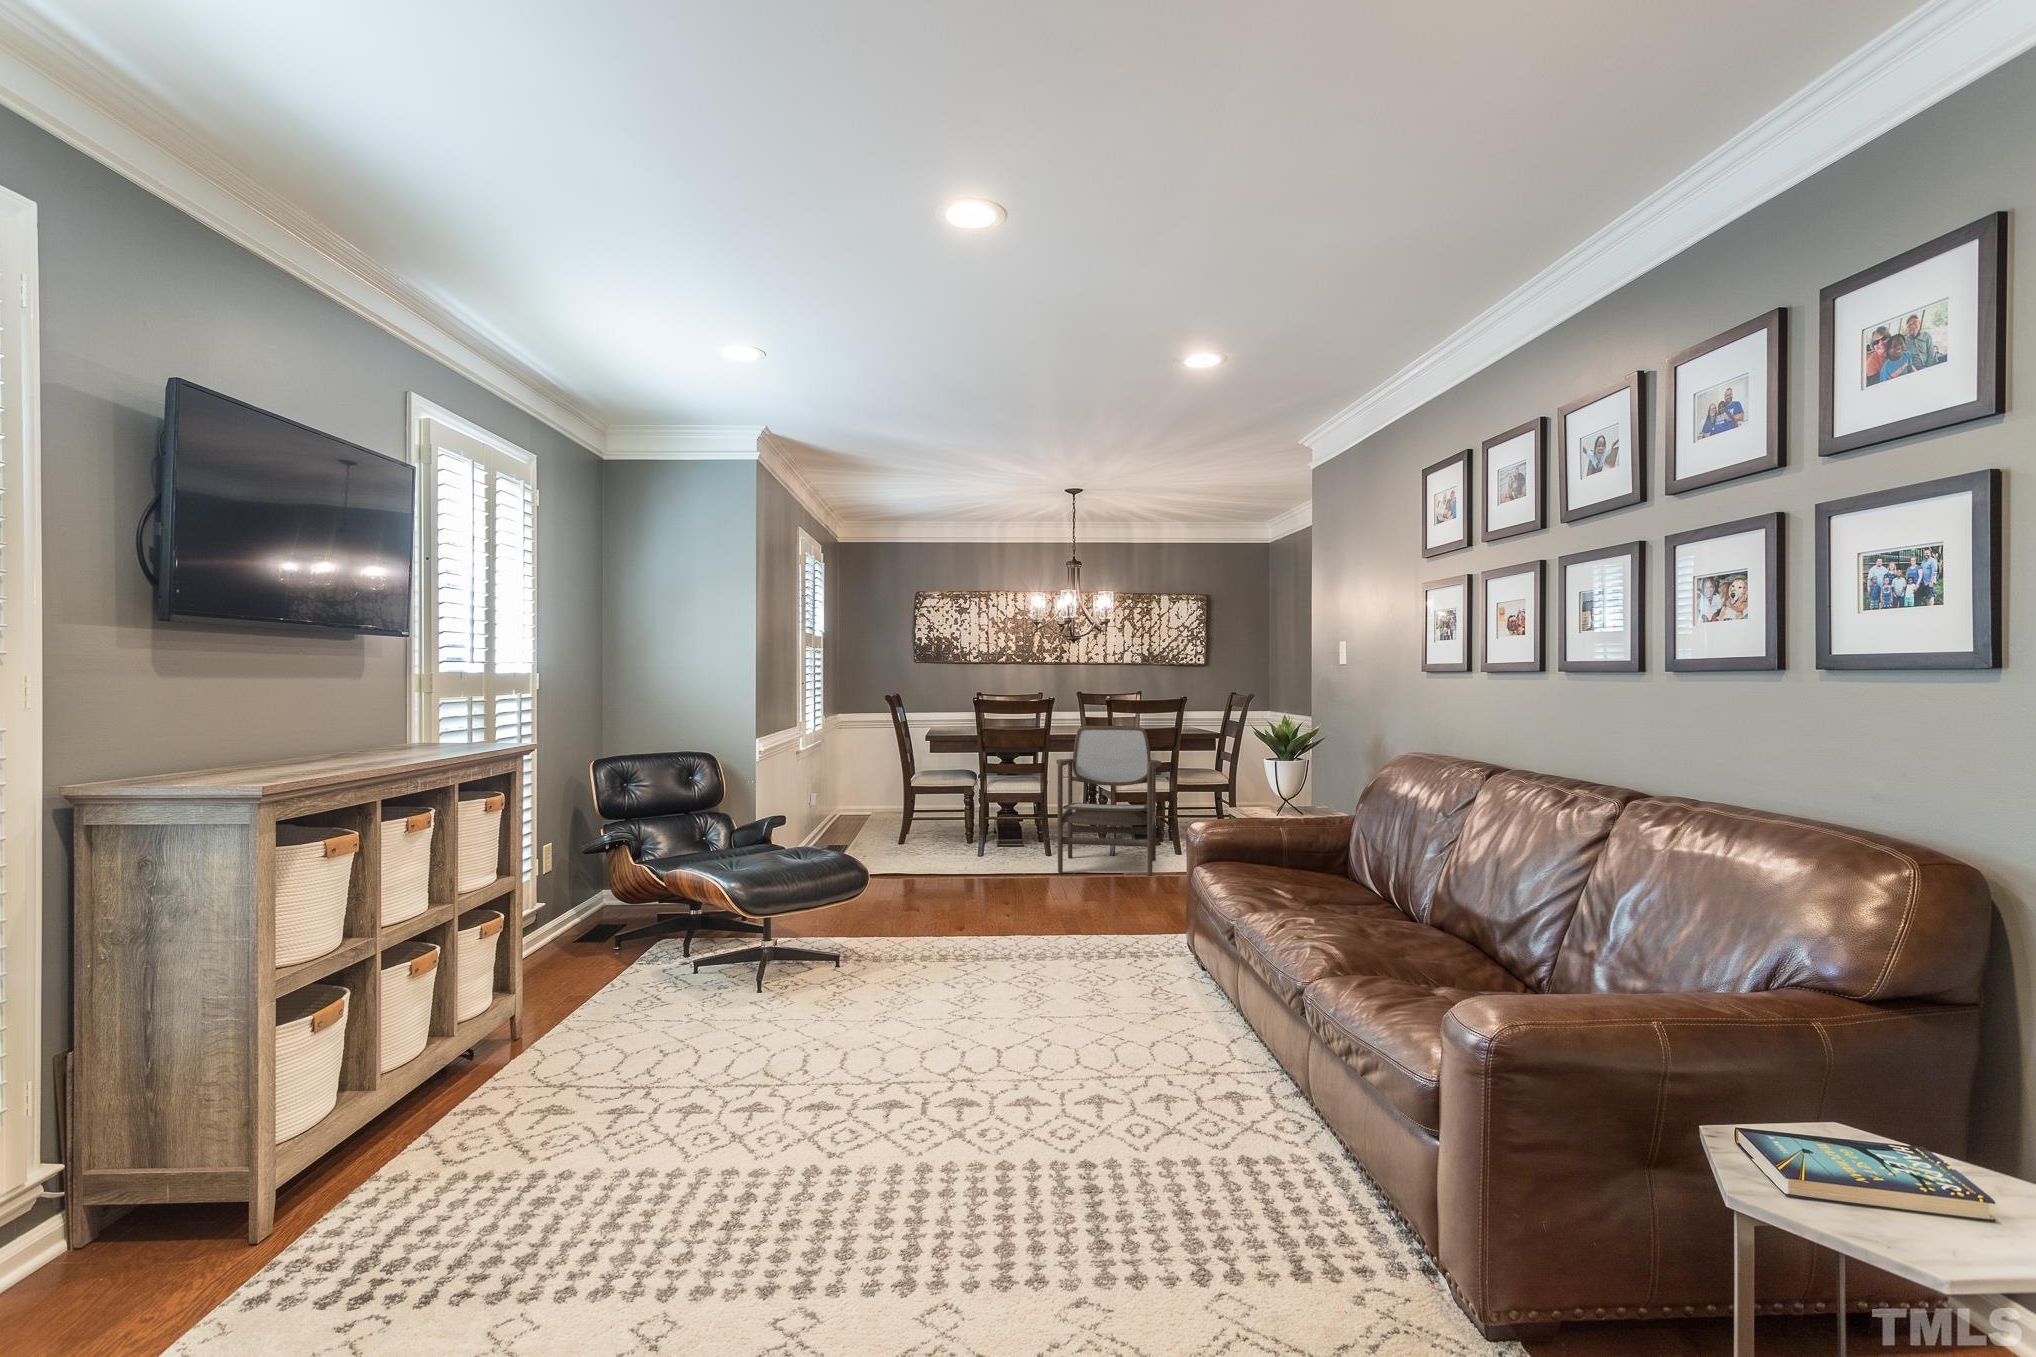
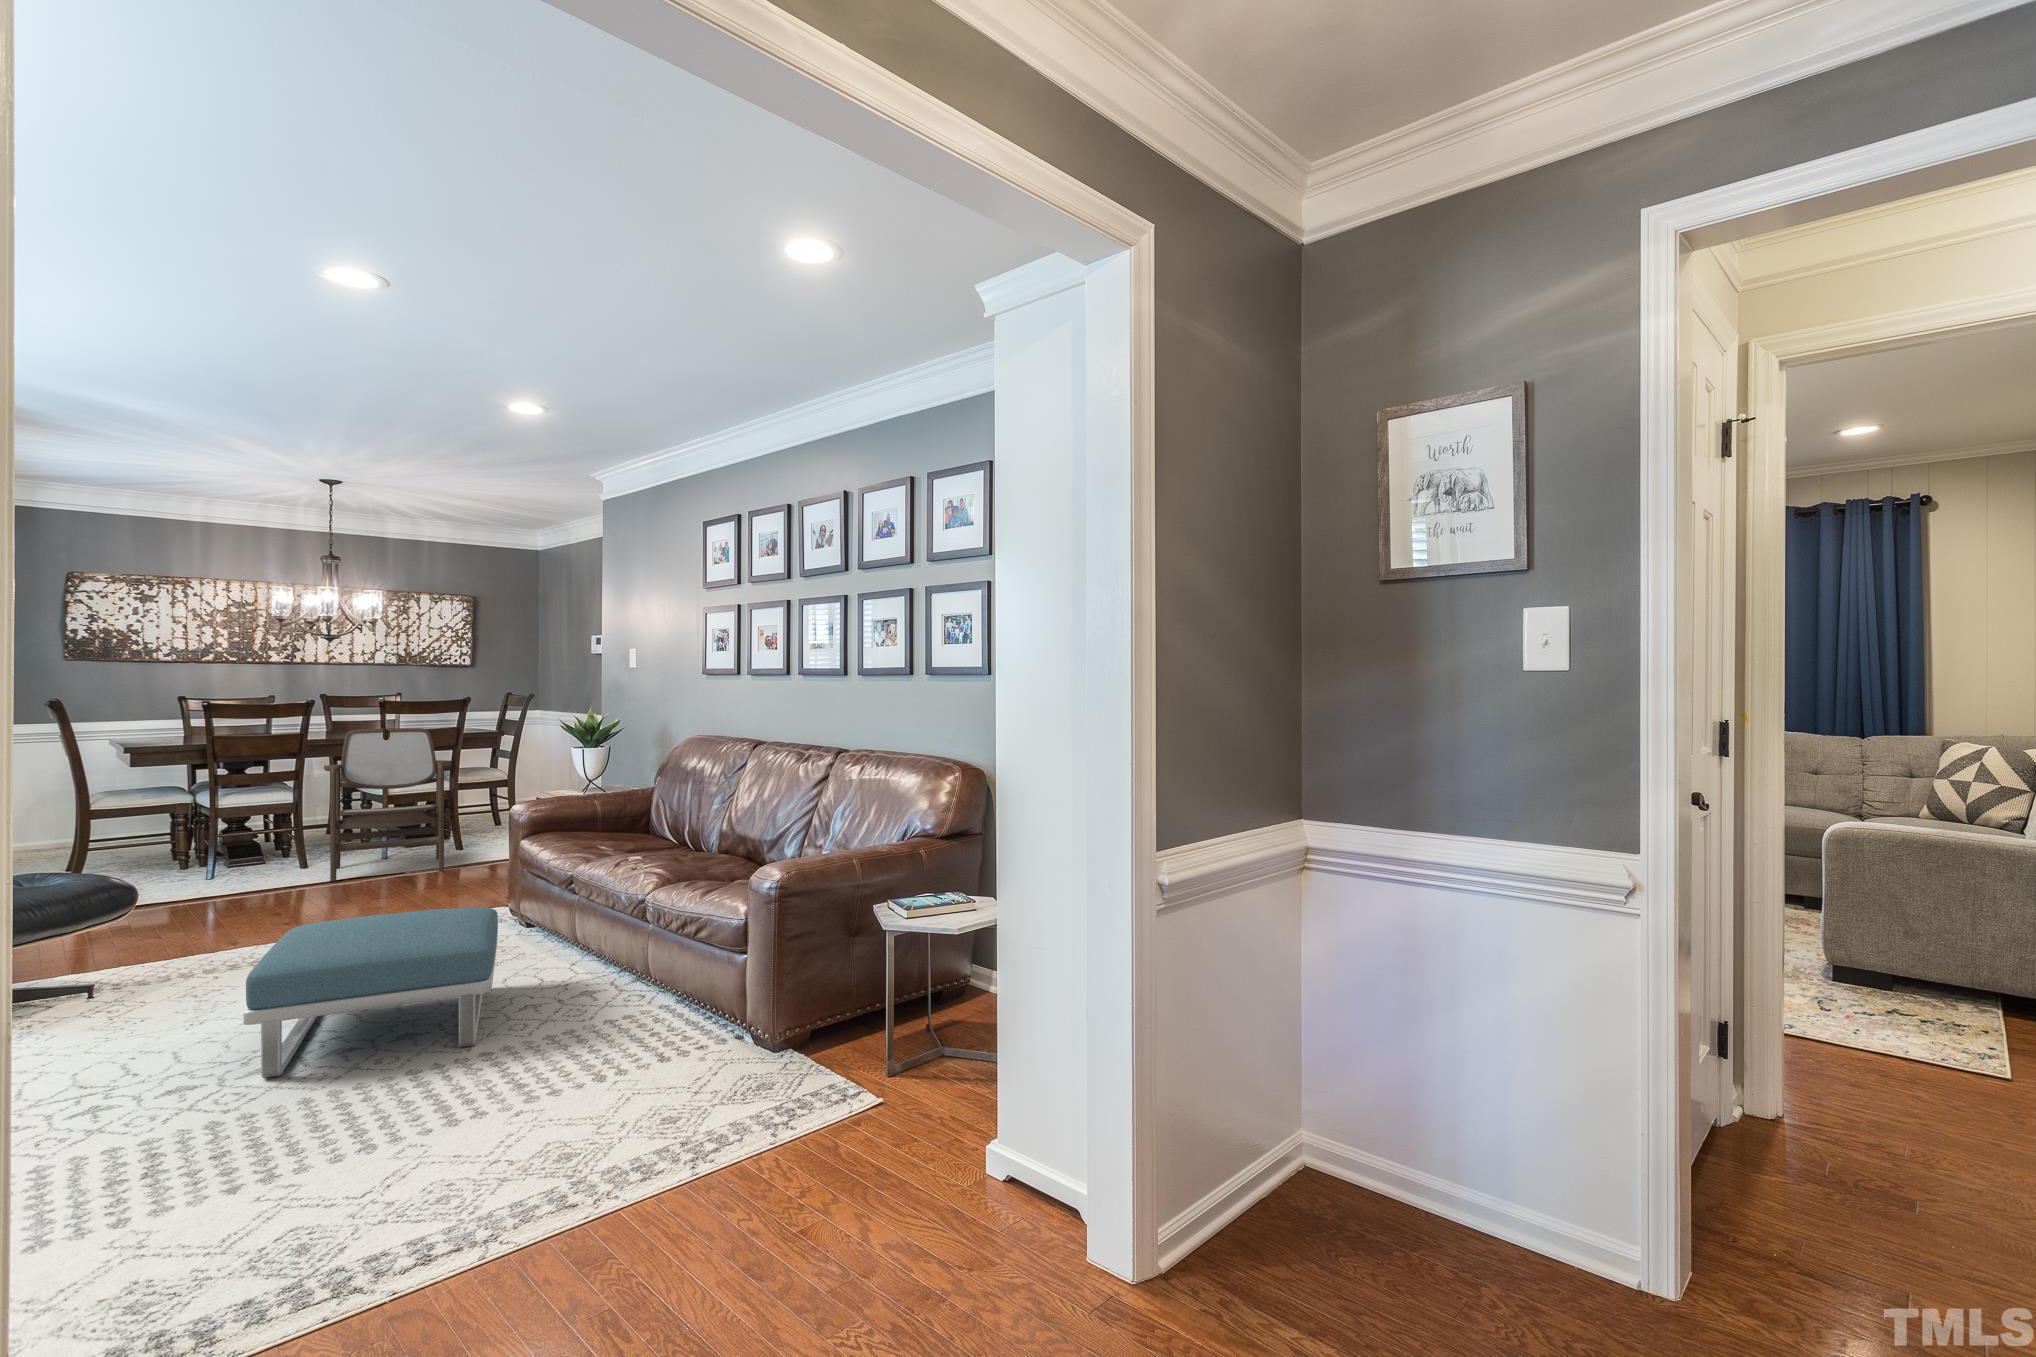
footstool: none [870,938,1140,1141] -> present [243,907,498,1078]

